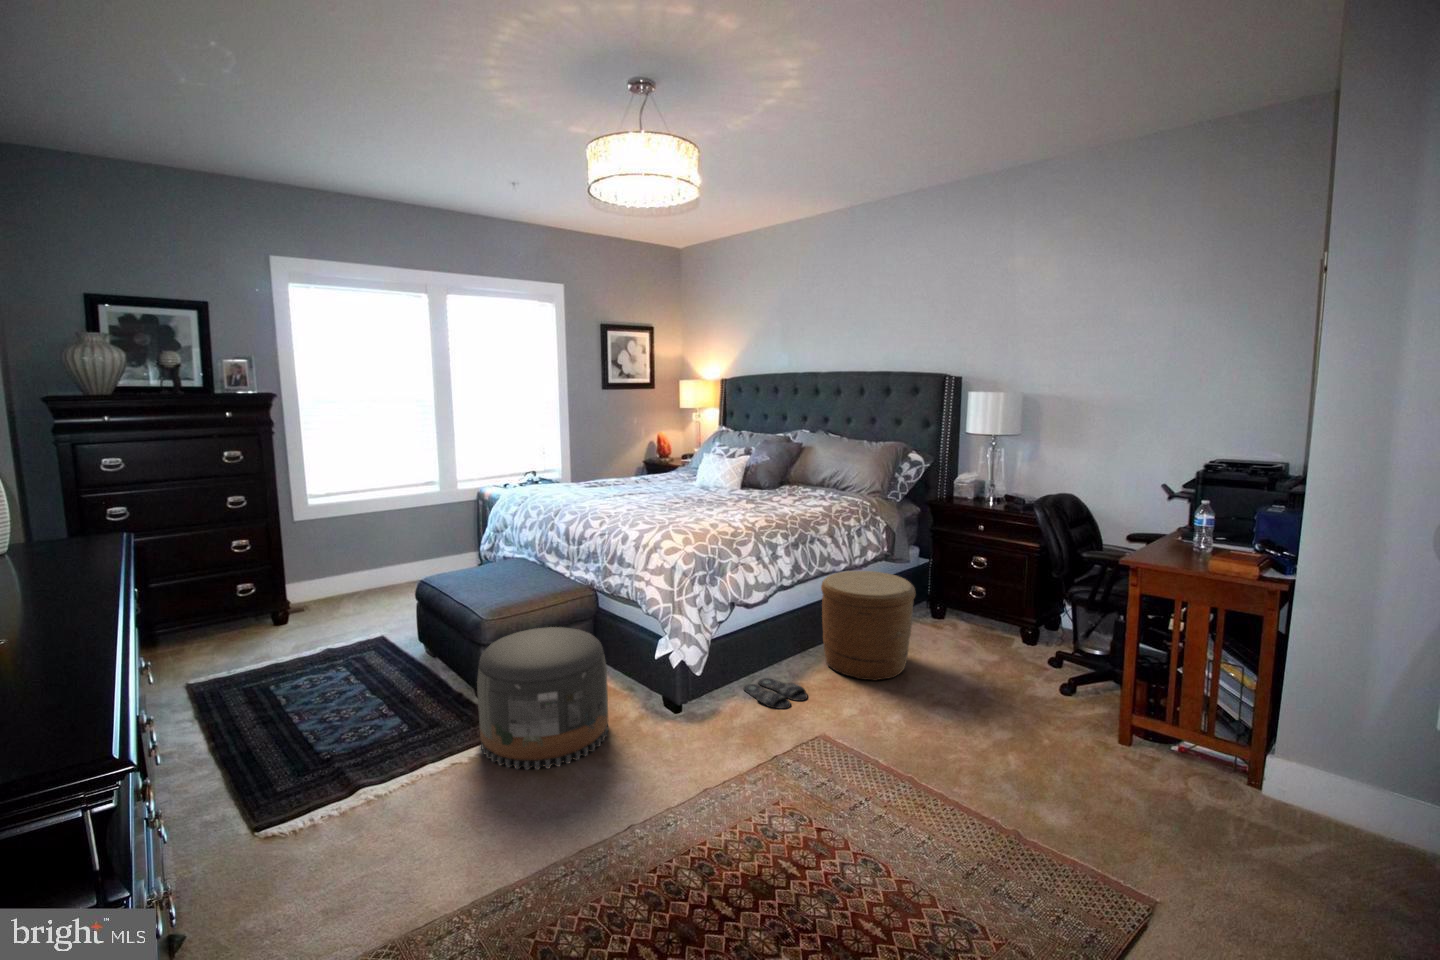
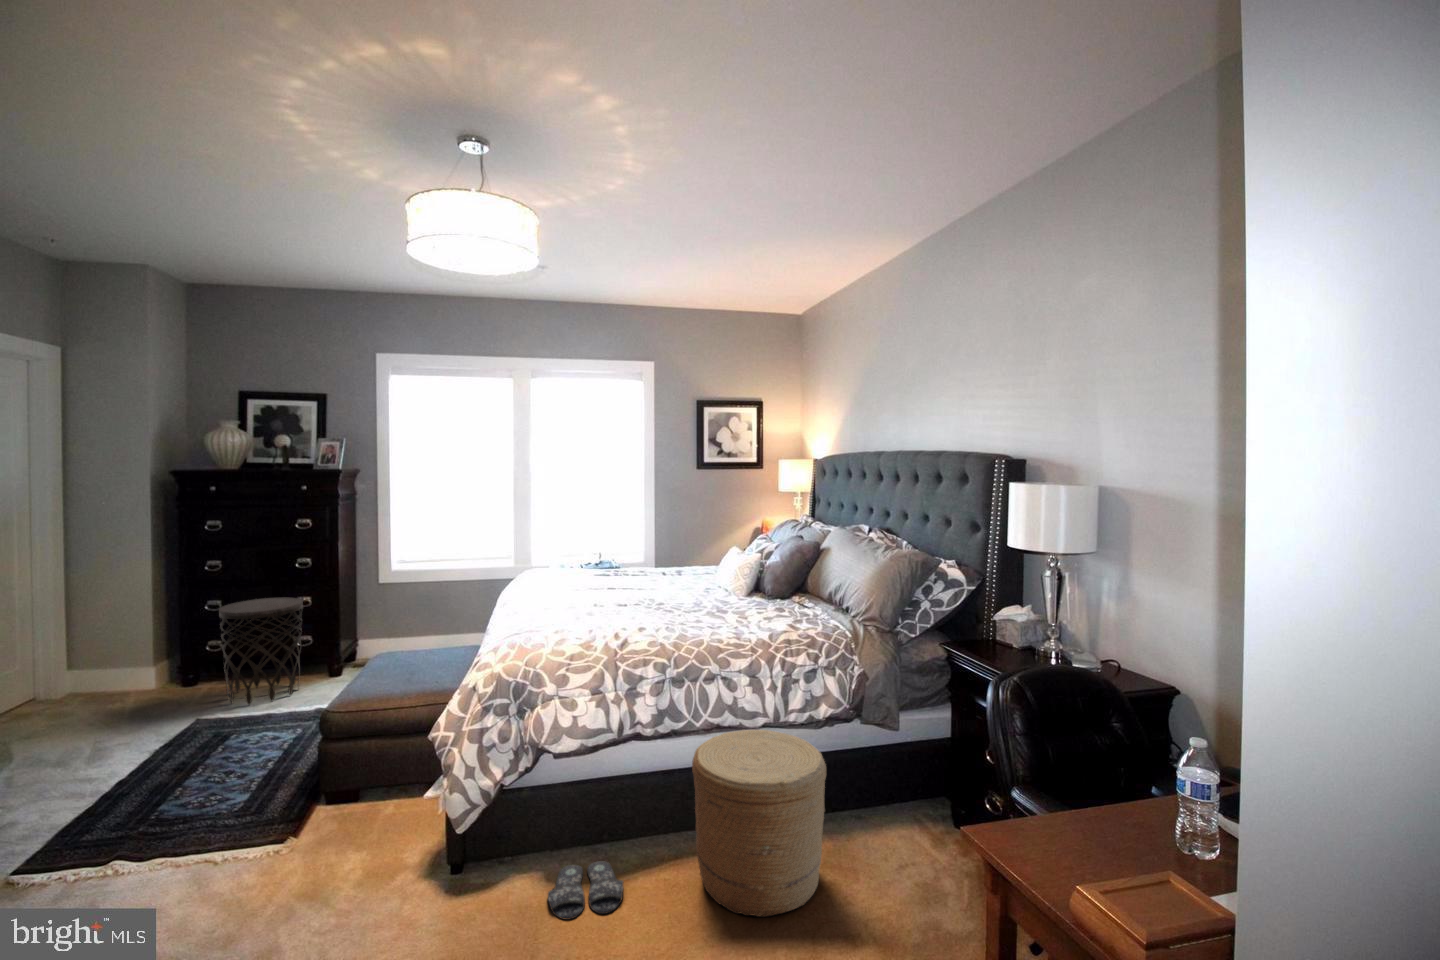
side table: none [163,541,265,663] -> present [219,598,303,705]
pouf: present [477,627,608,770] -> none [210,734,381,914]

